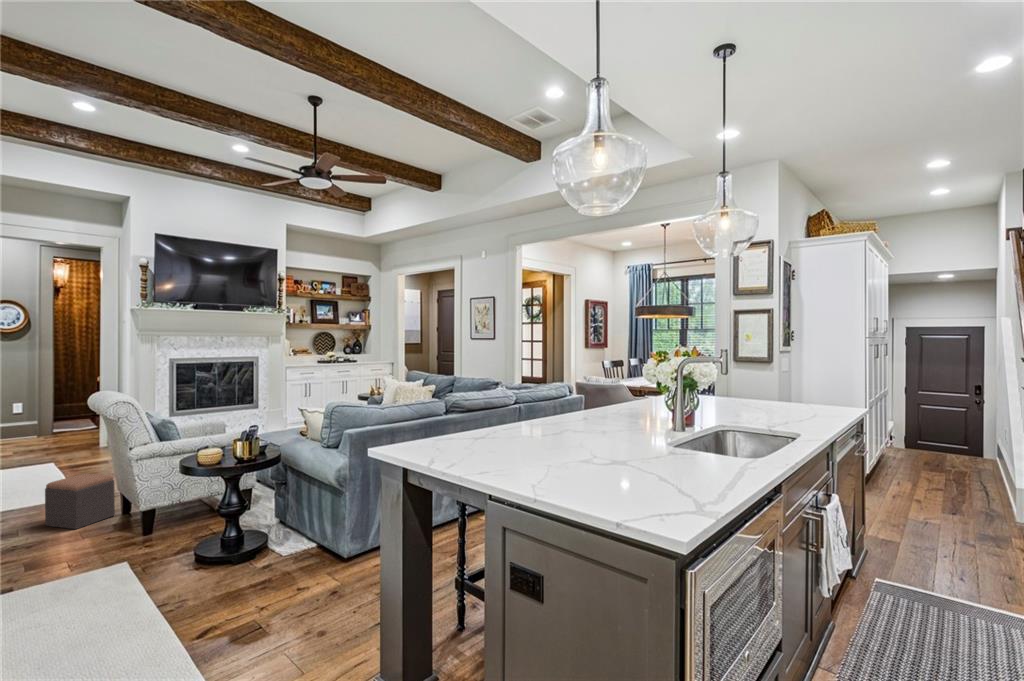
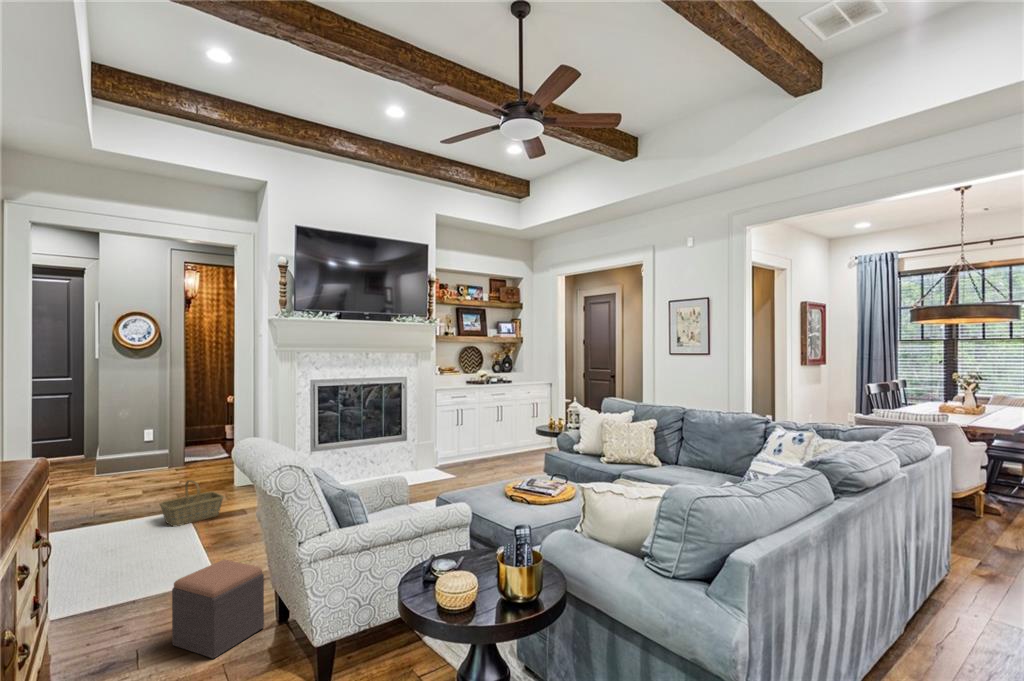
basket: none [31,436,90,471] -> present [160,480,224,526]

